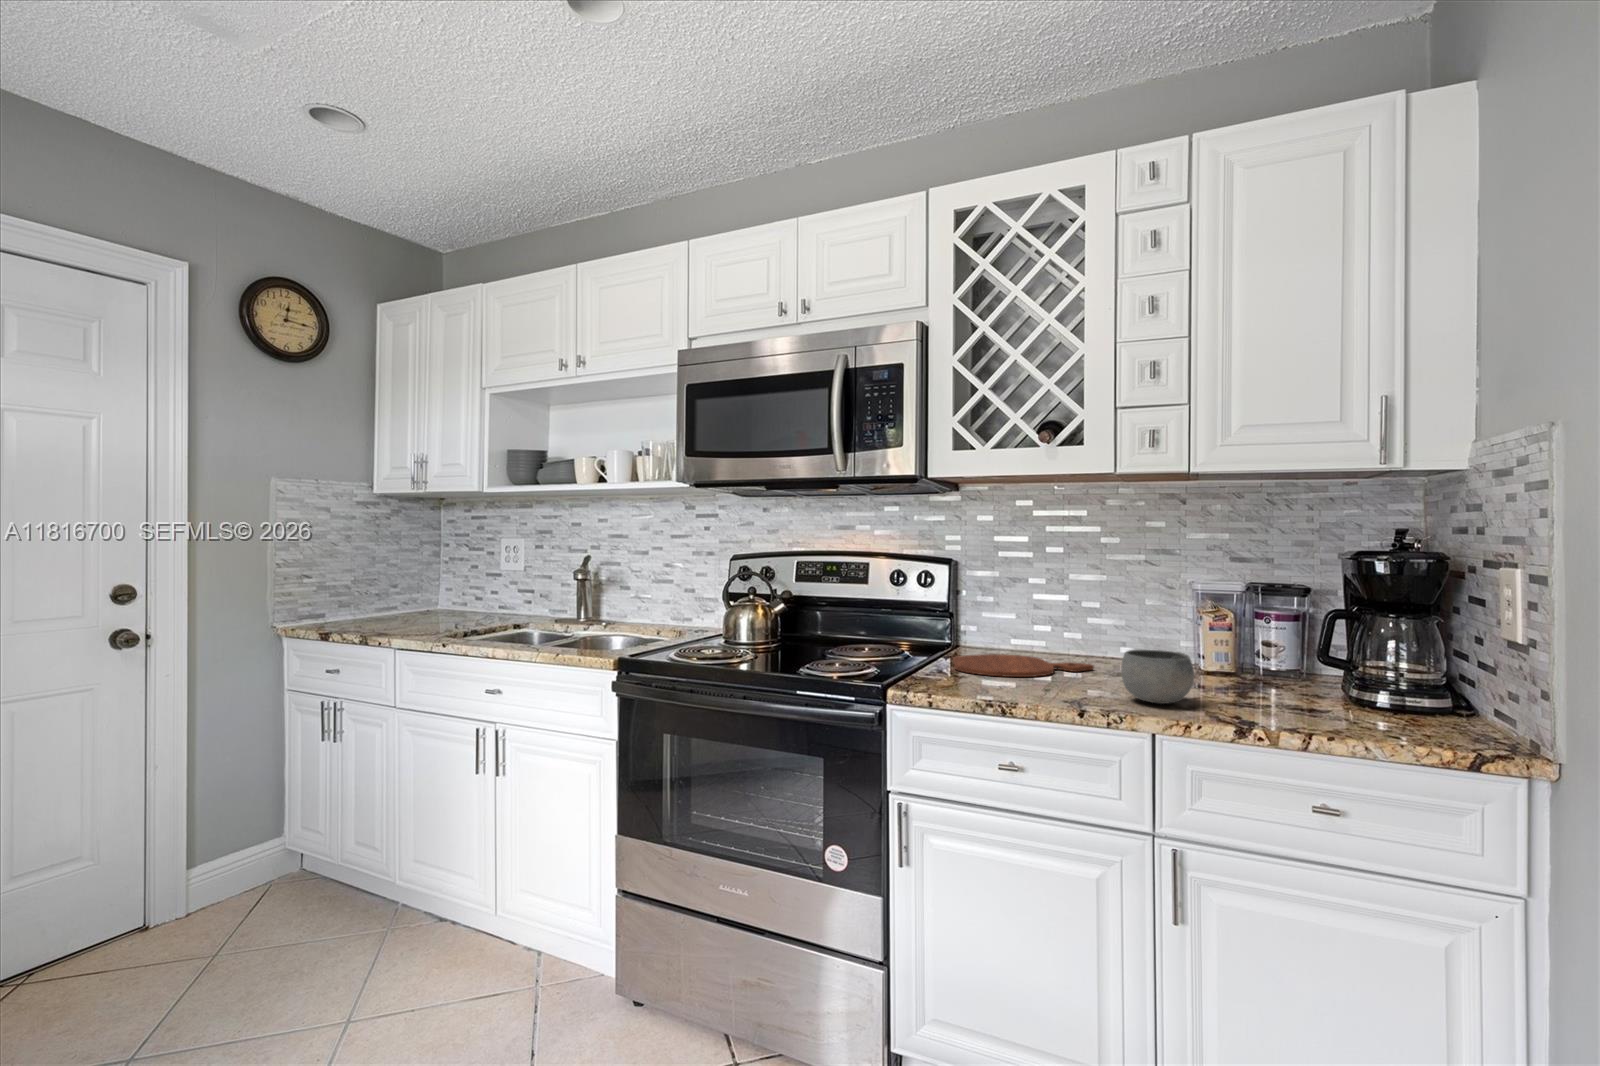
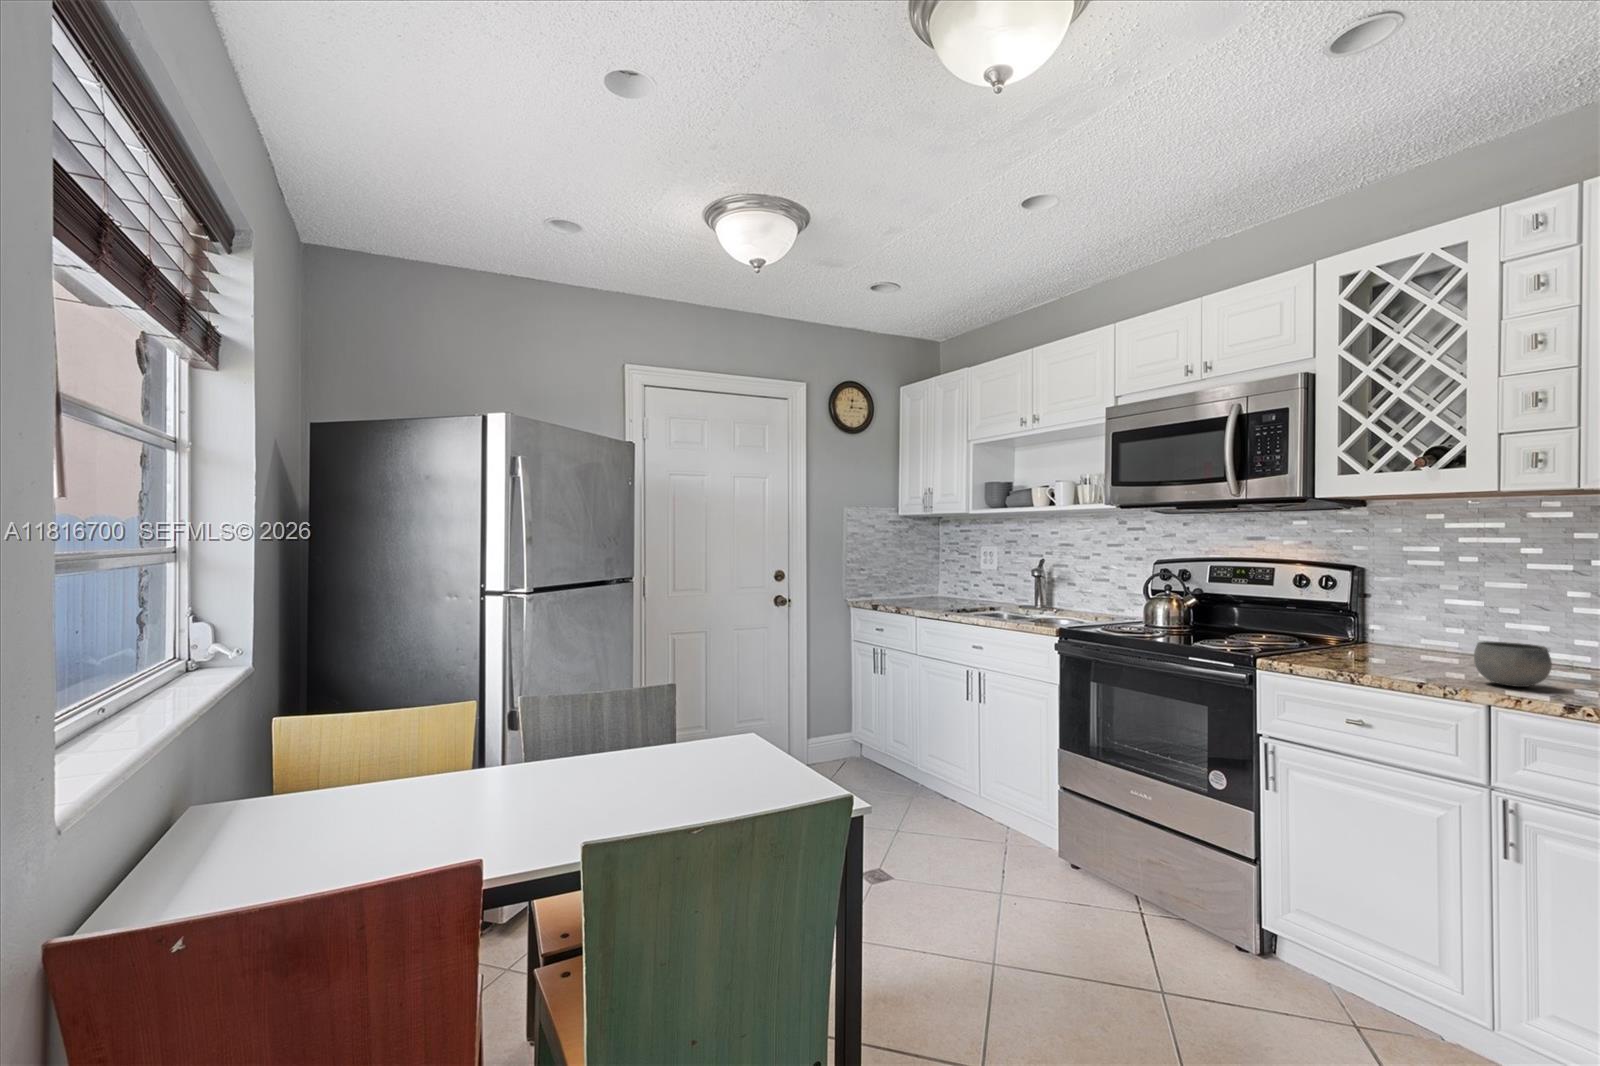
cutting board: present [953,654,1094,677] -> none [1335,646,1489,665]

